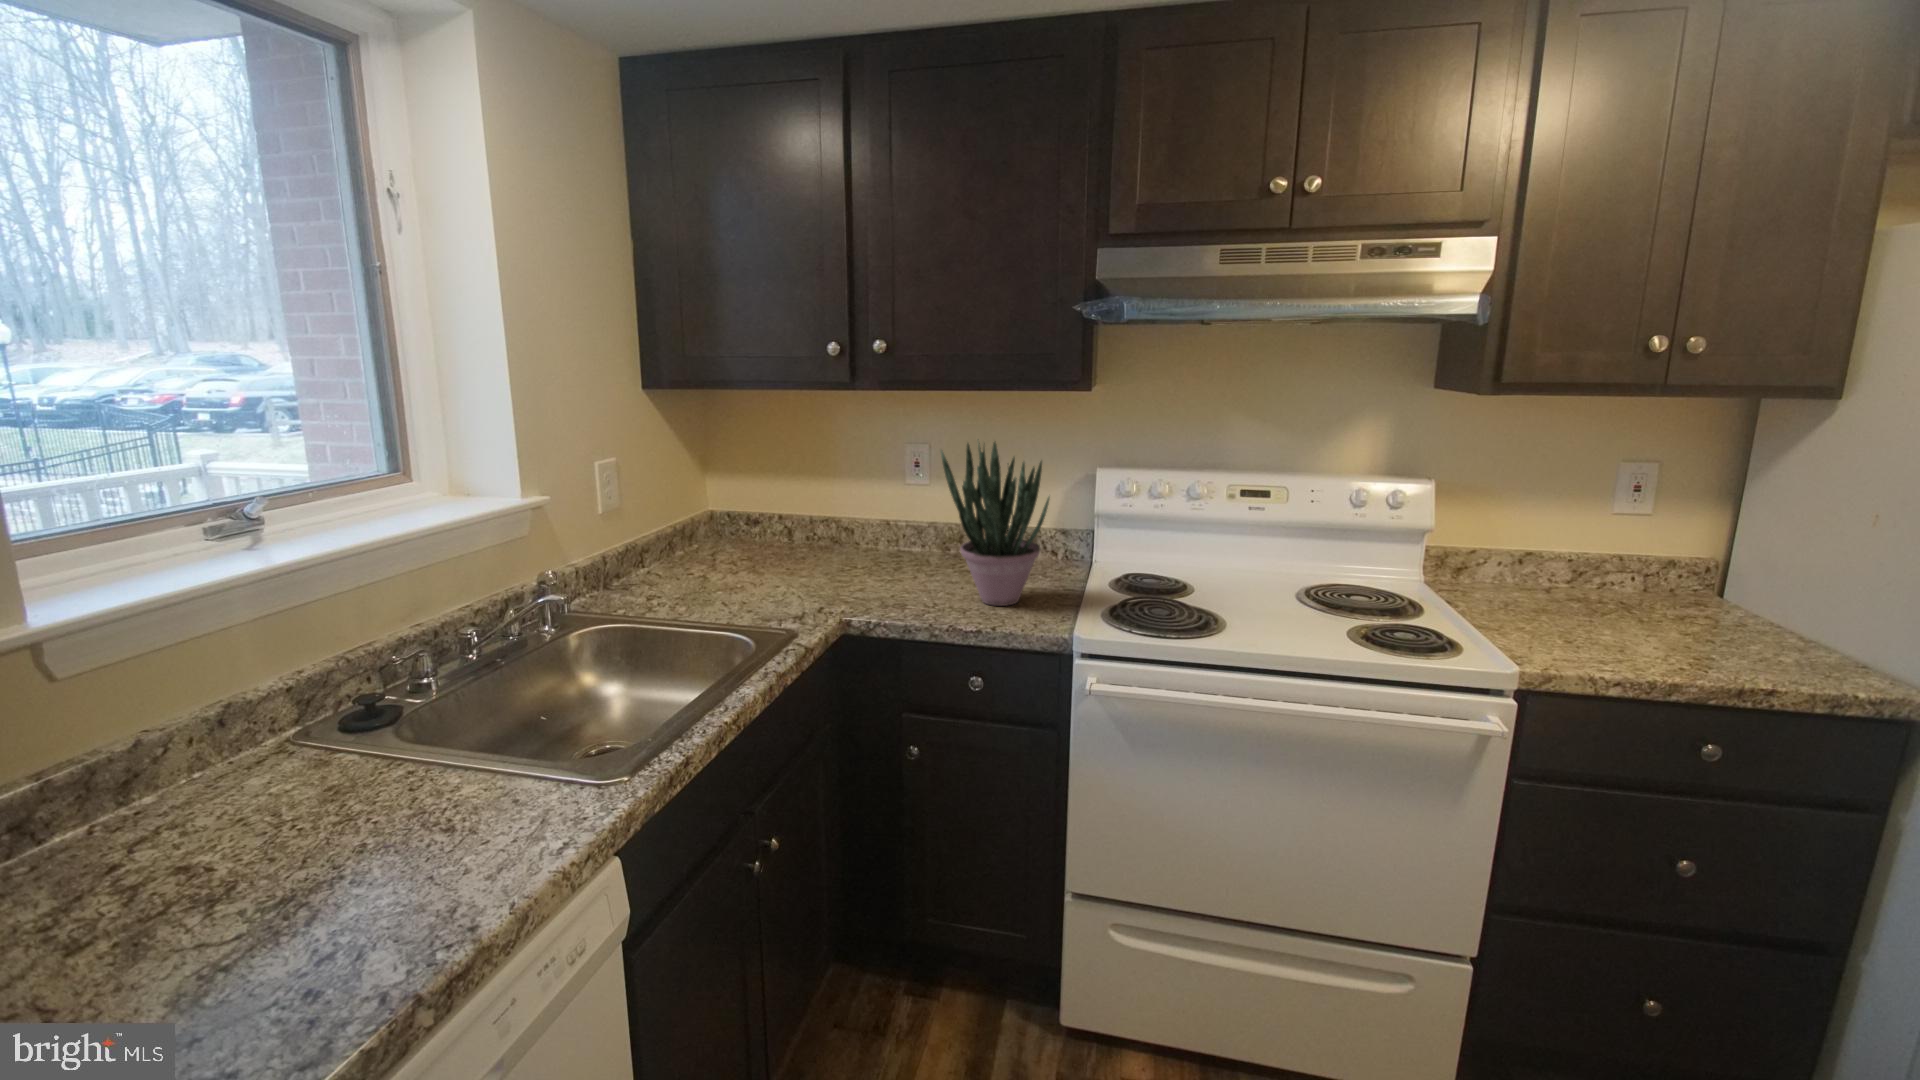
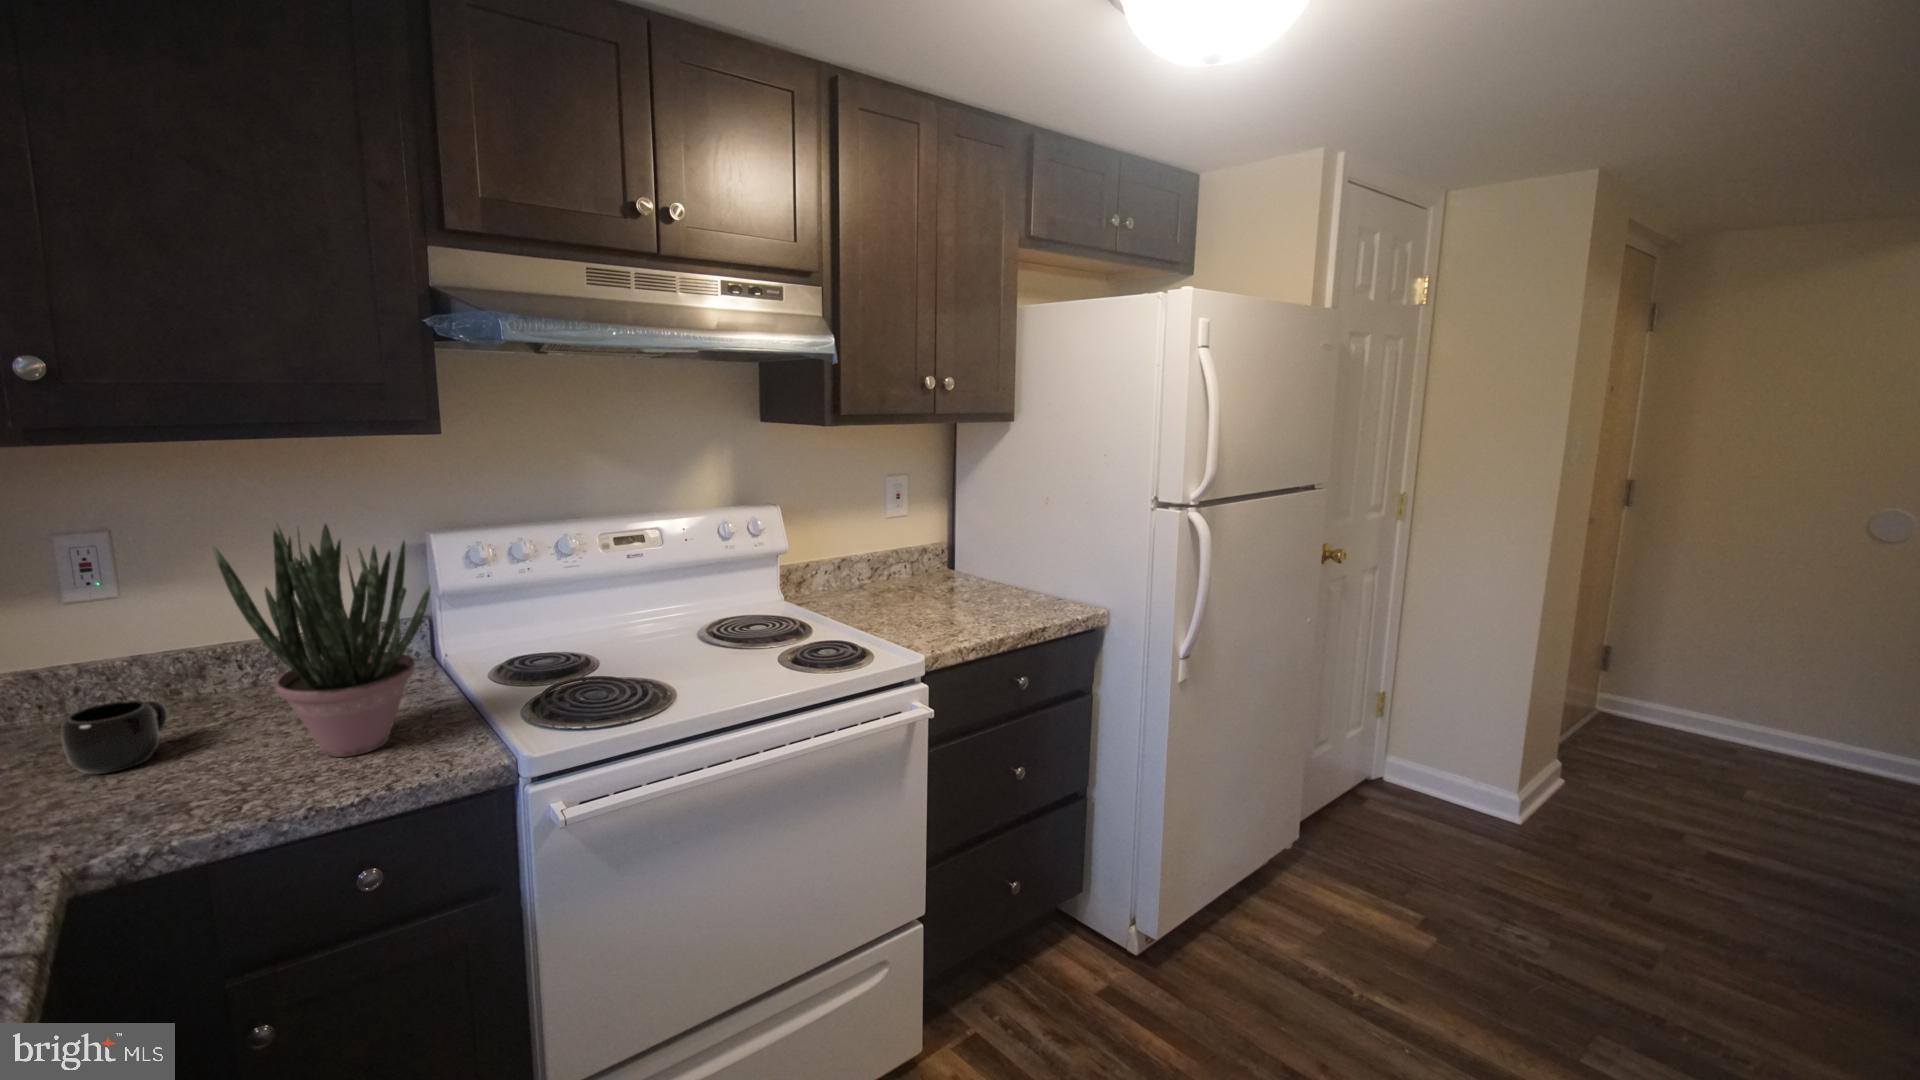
mug: none [879,541,929,581] -> present [62,700,167,774]

